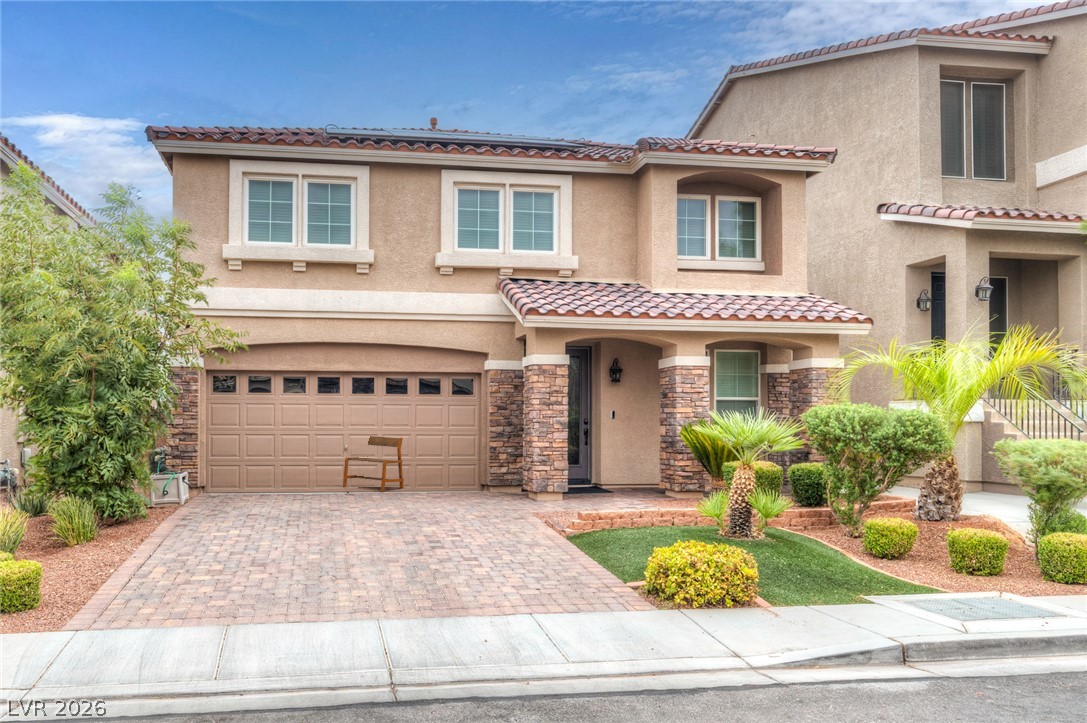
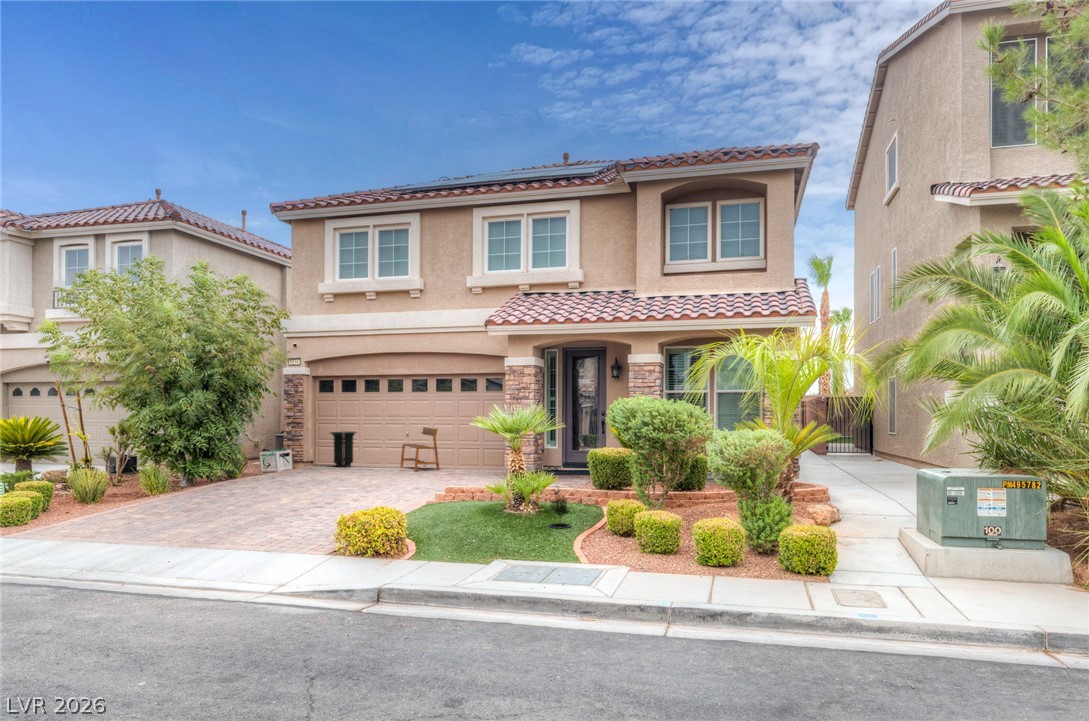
trash can: none [244,443,282,491] -> present [331,432,356,467]
potted tree: none [759,503,791,551] -> present [549,490,571,528]

